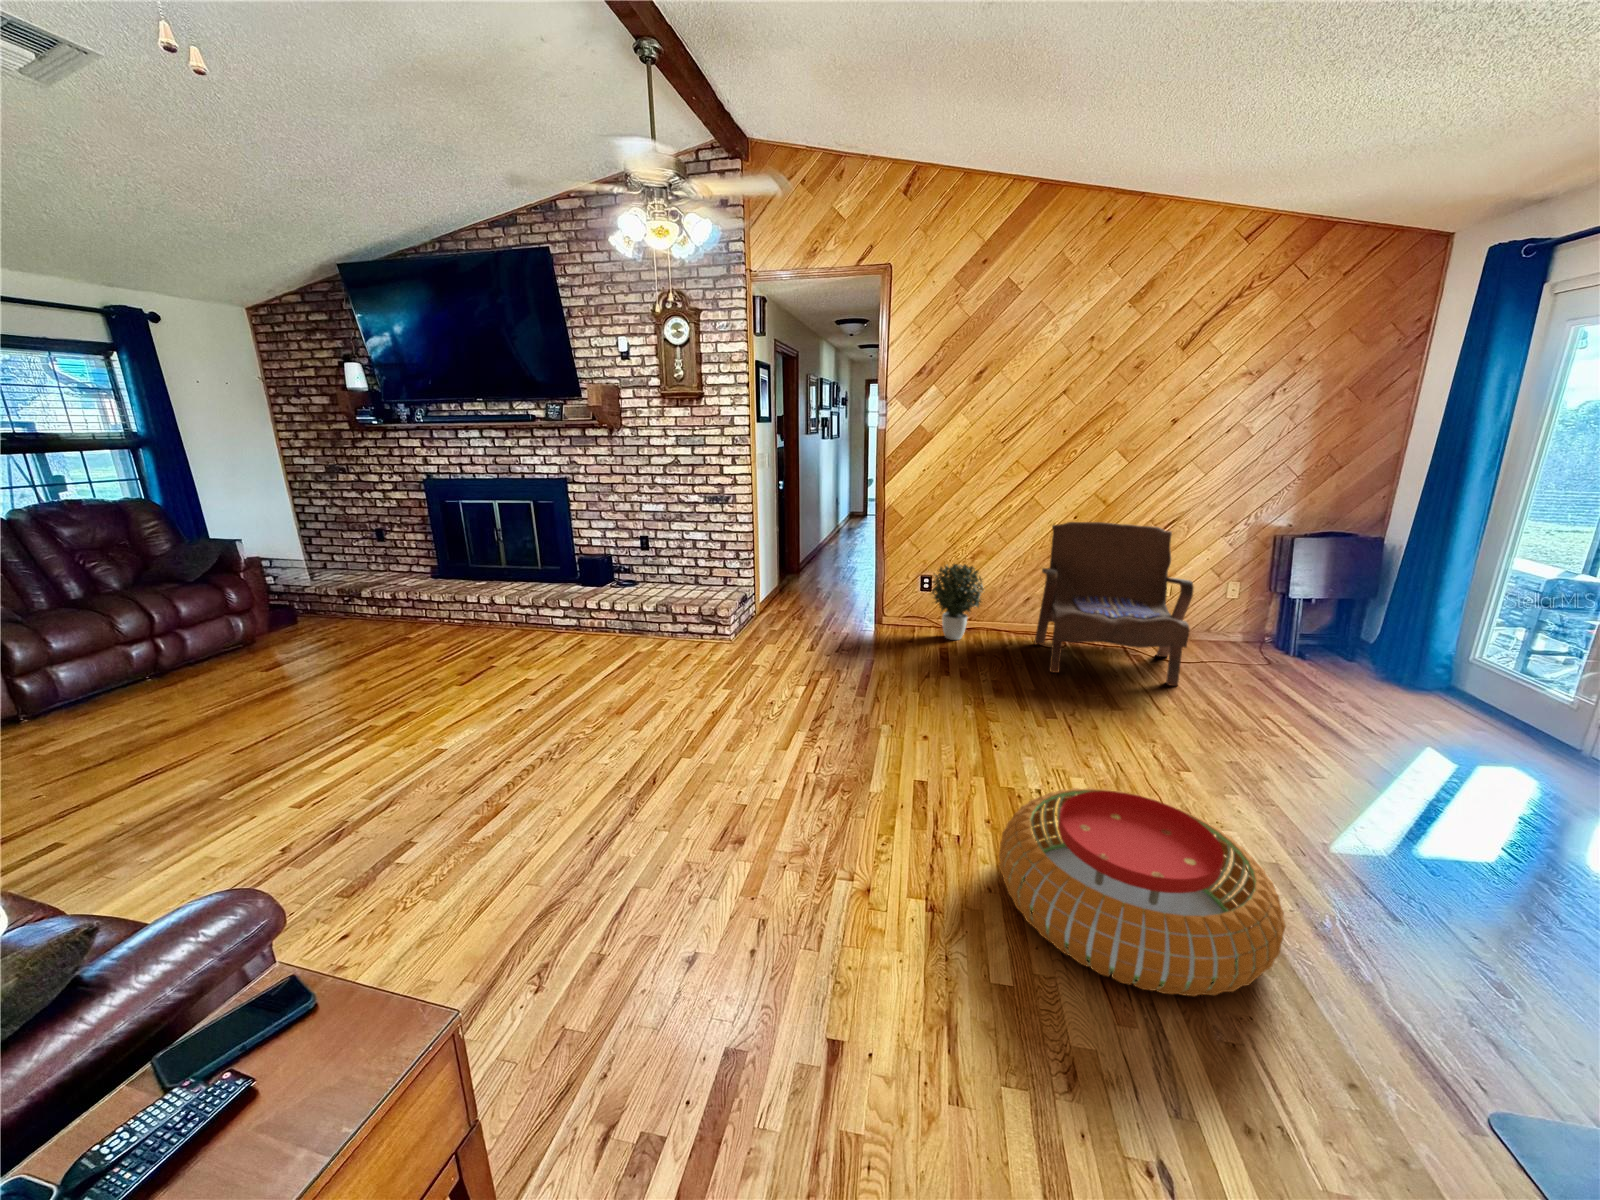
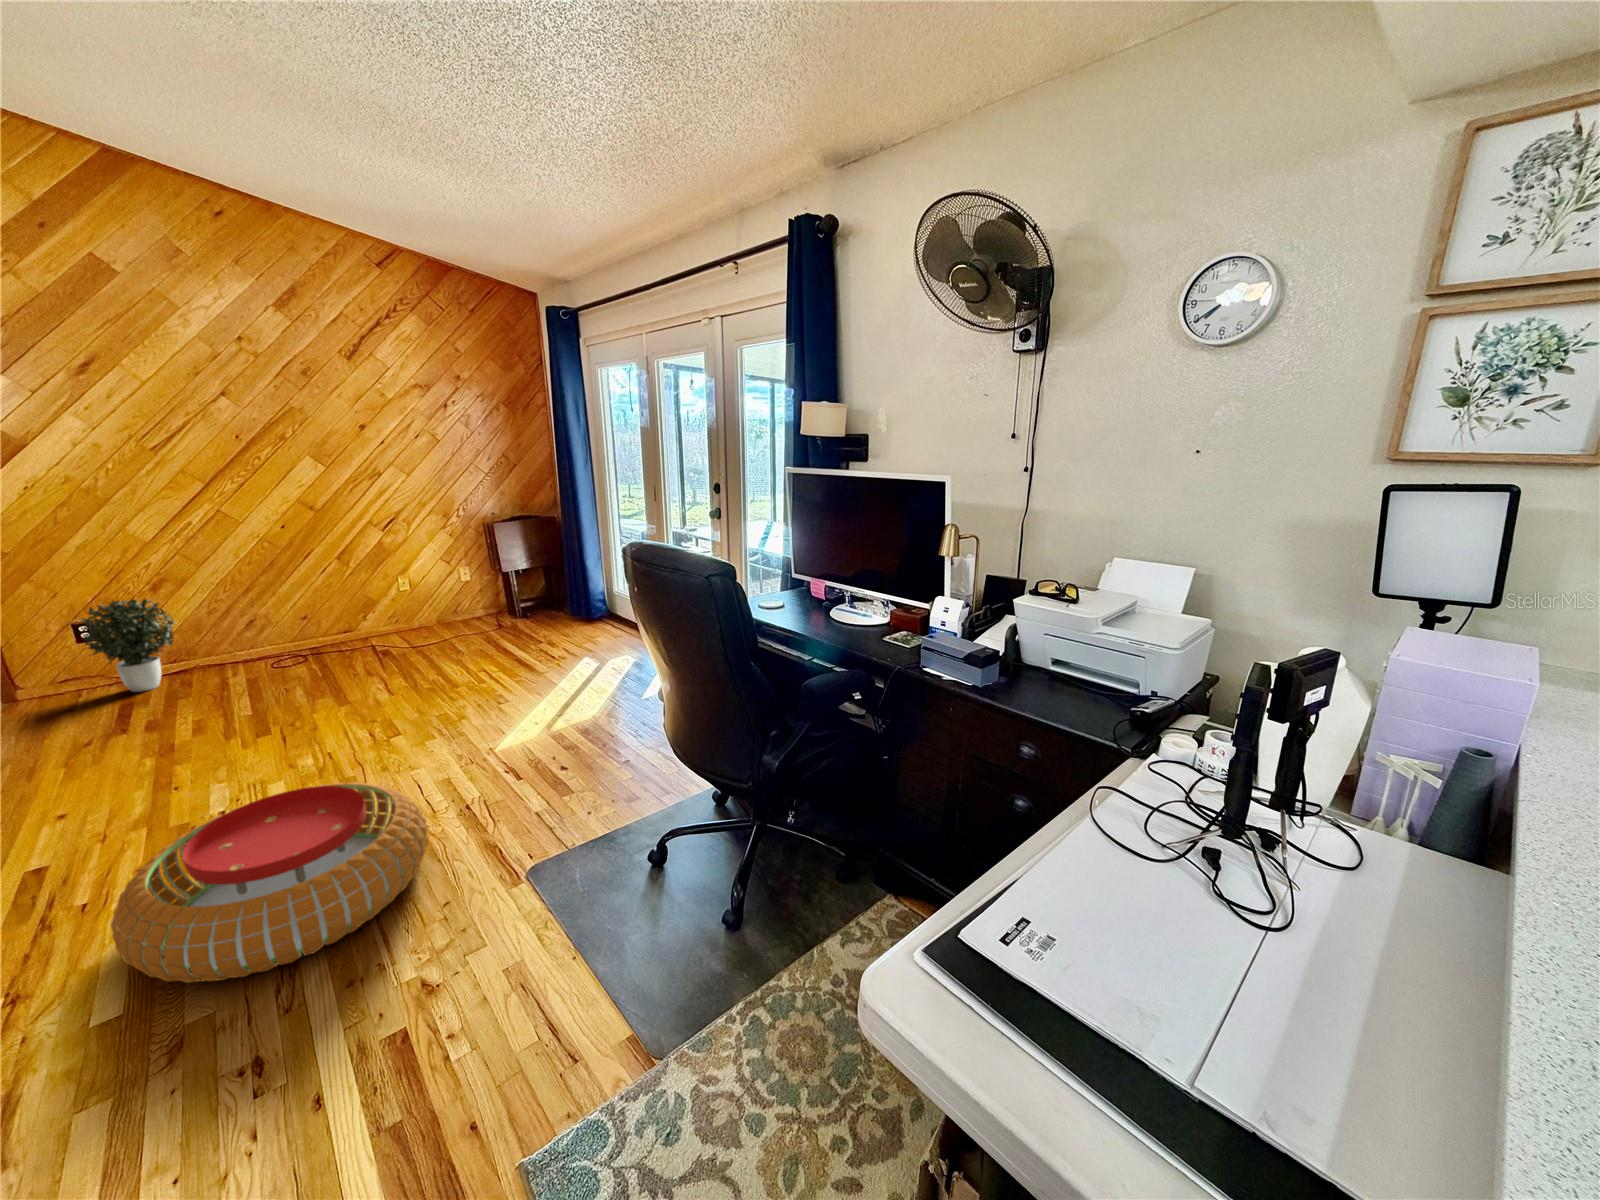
armchair: present [1035,522,1194,686] -> none [248,528,420,692]

